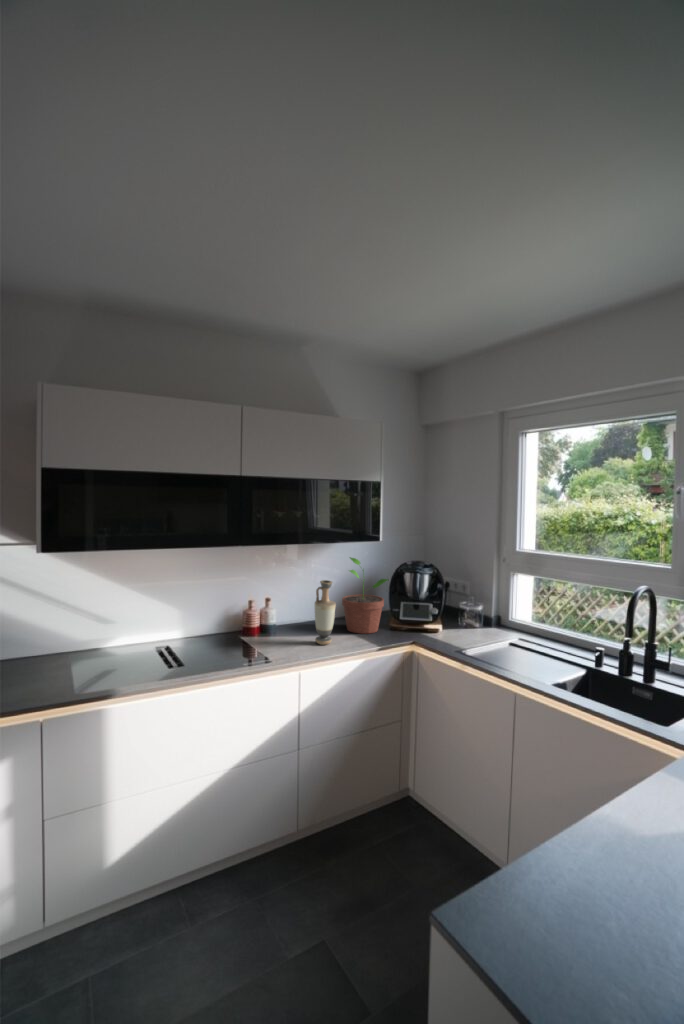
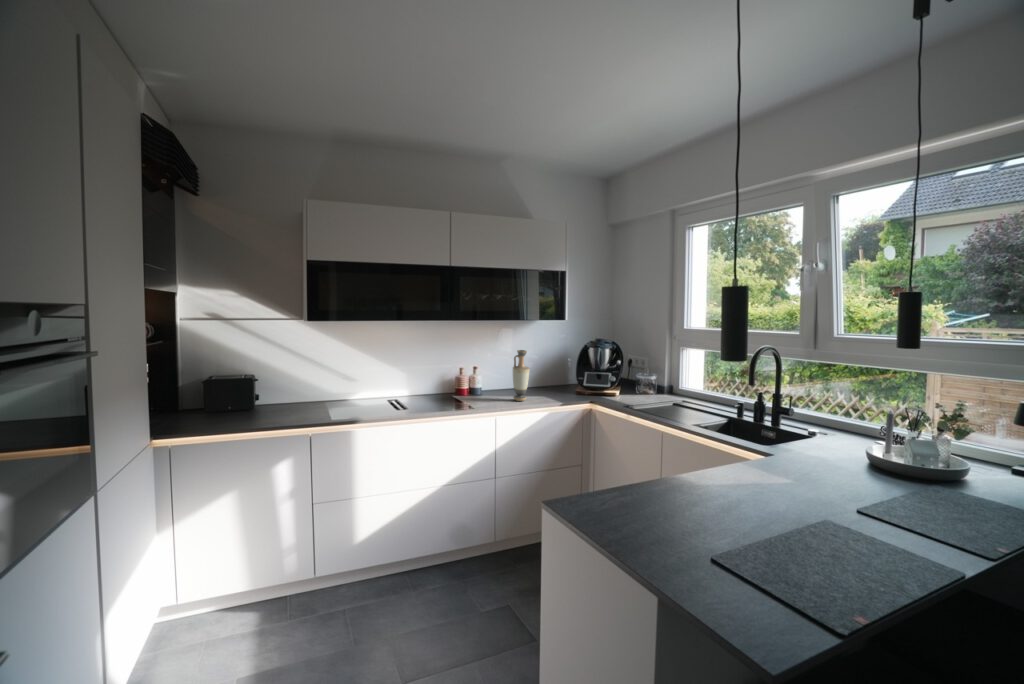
potted plant: present [342,557,388,634] -> none [536,334,575,396]

